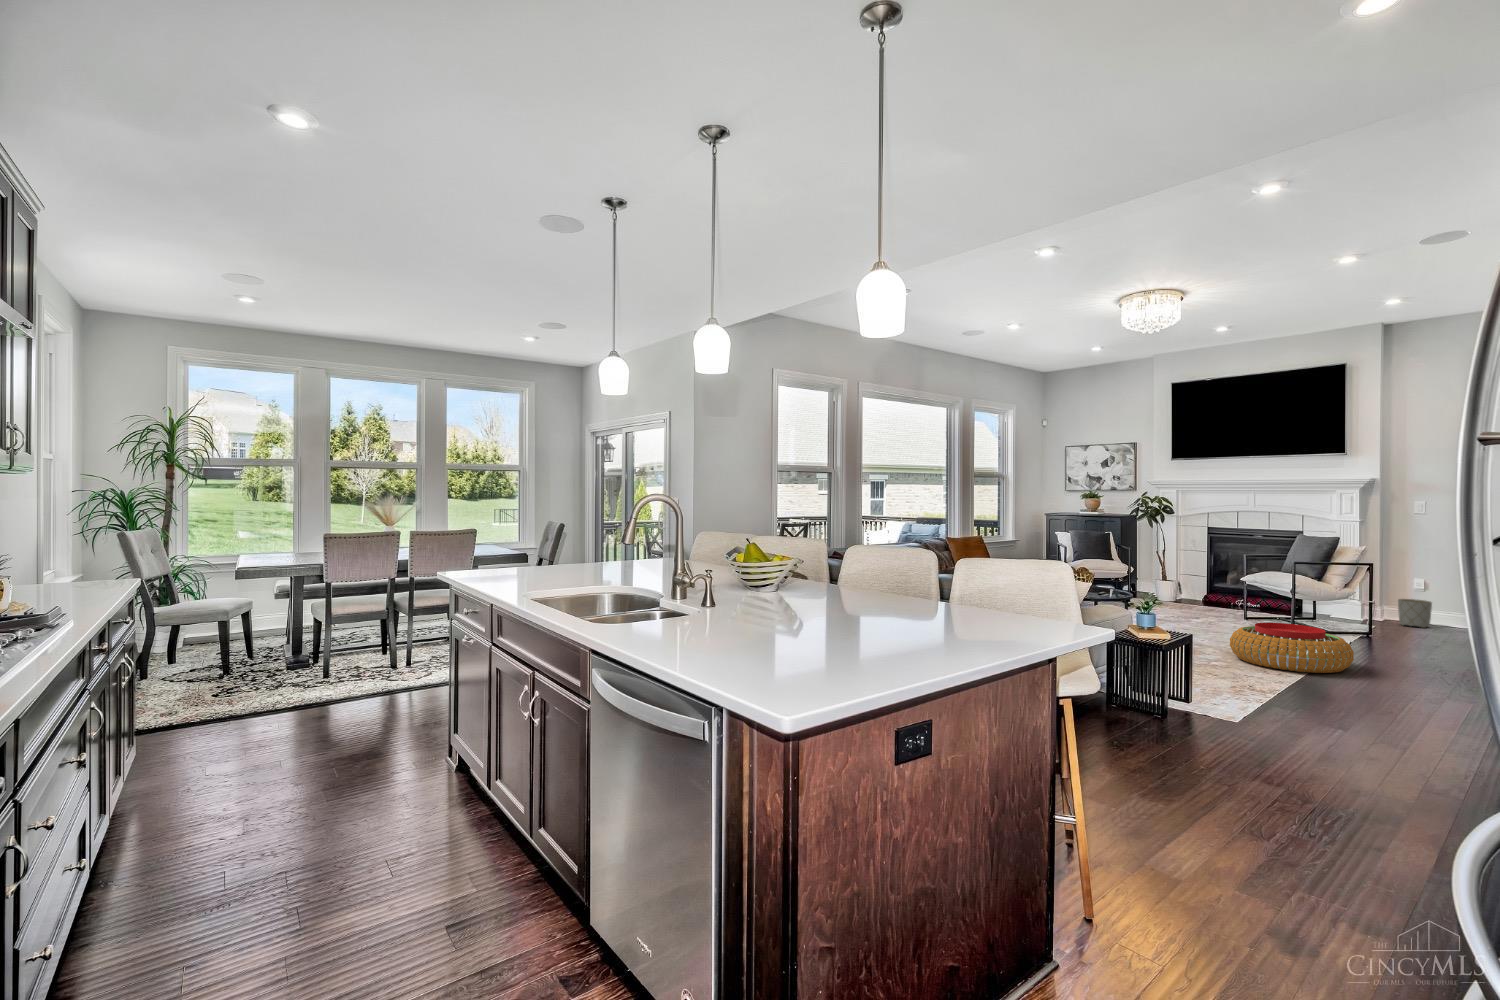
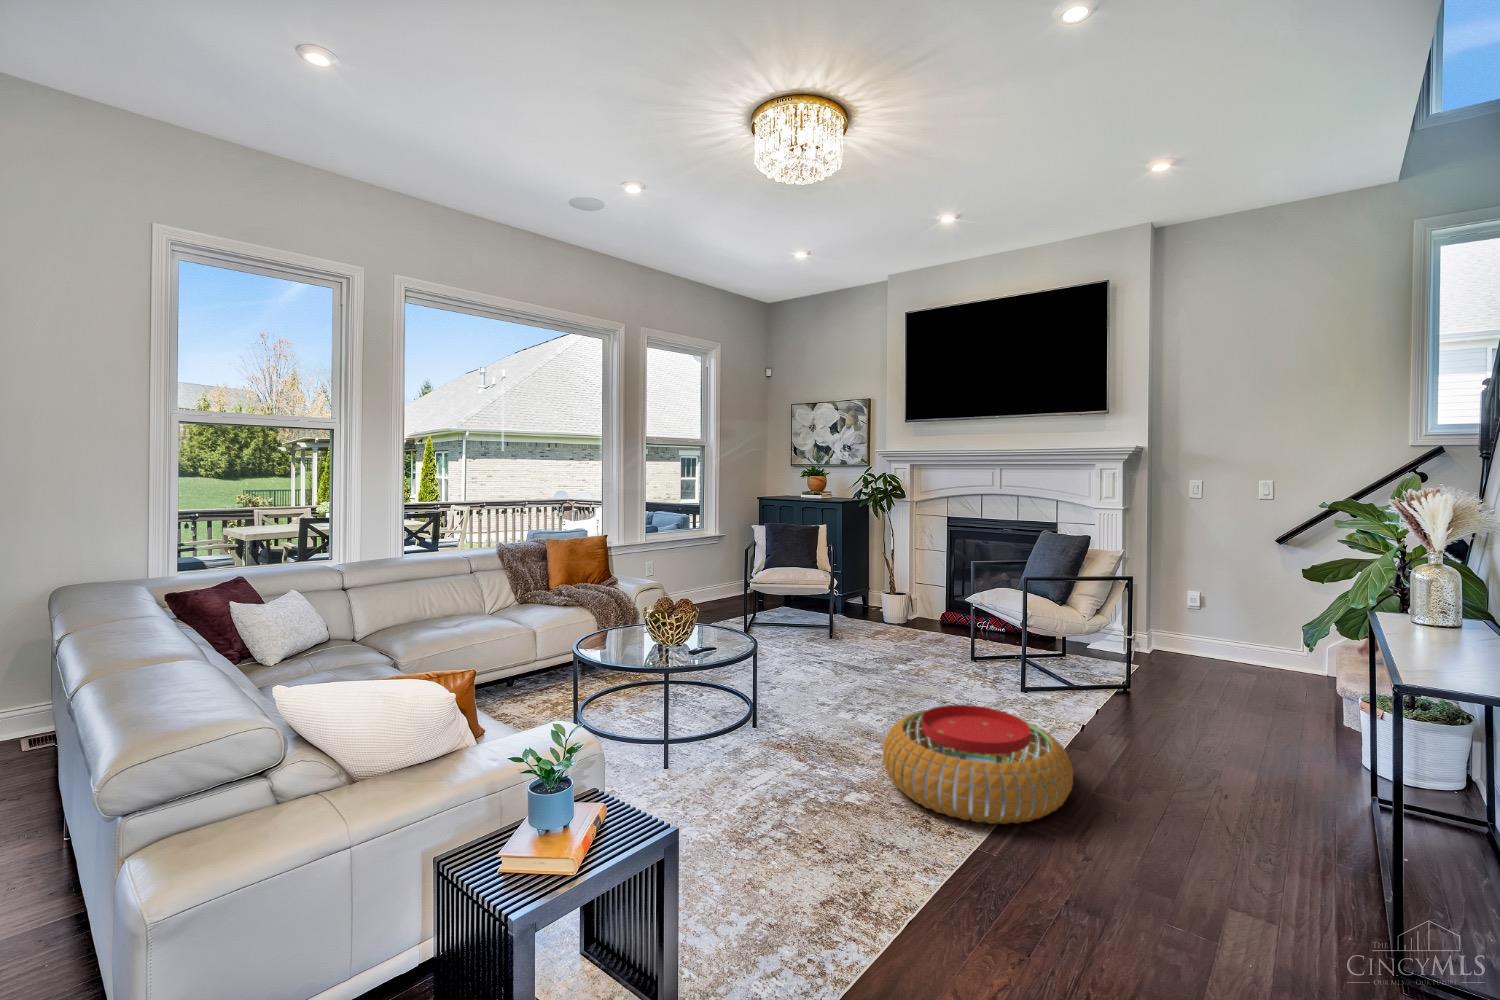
planter: present [1398,599,1432,628] -> none [1166,619,1208,663]

